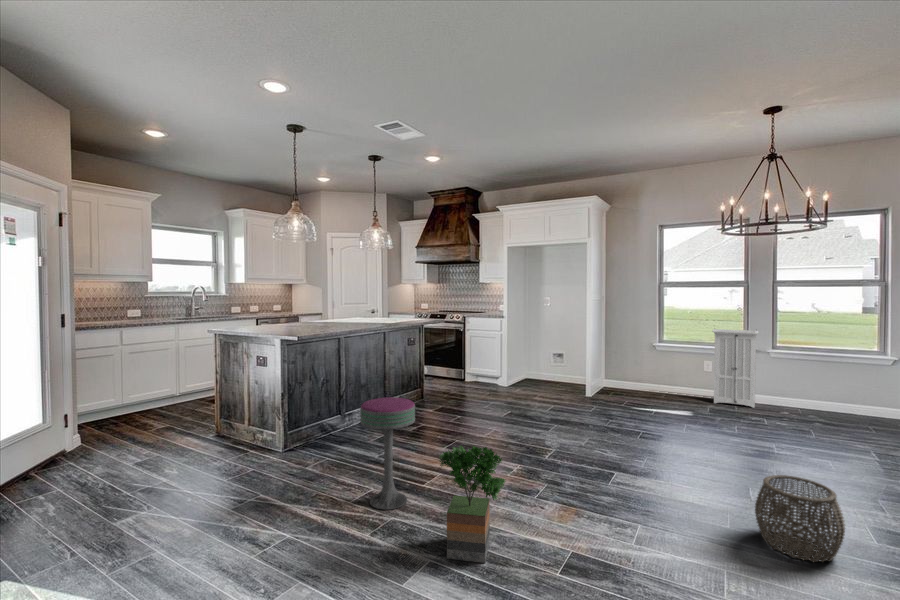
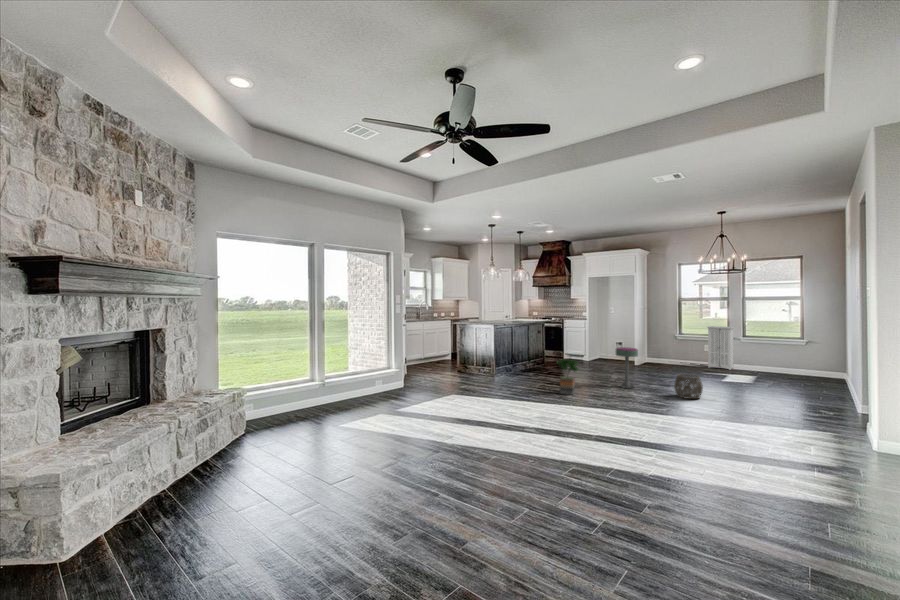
bar stool: present [360,397,415,510] -> present [616,347,638,388]

